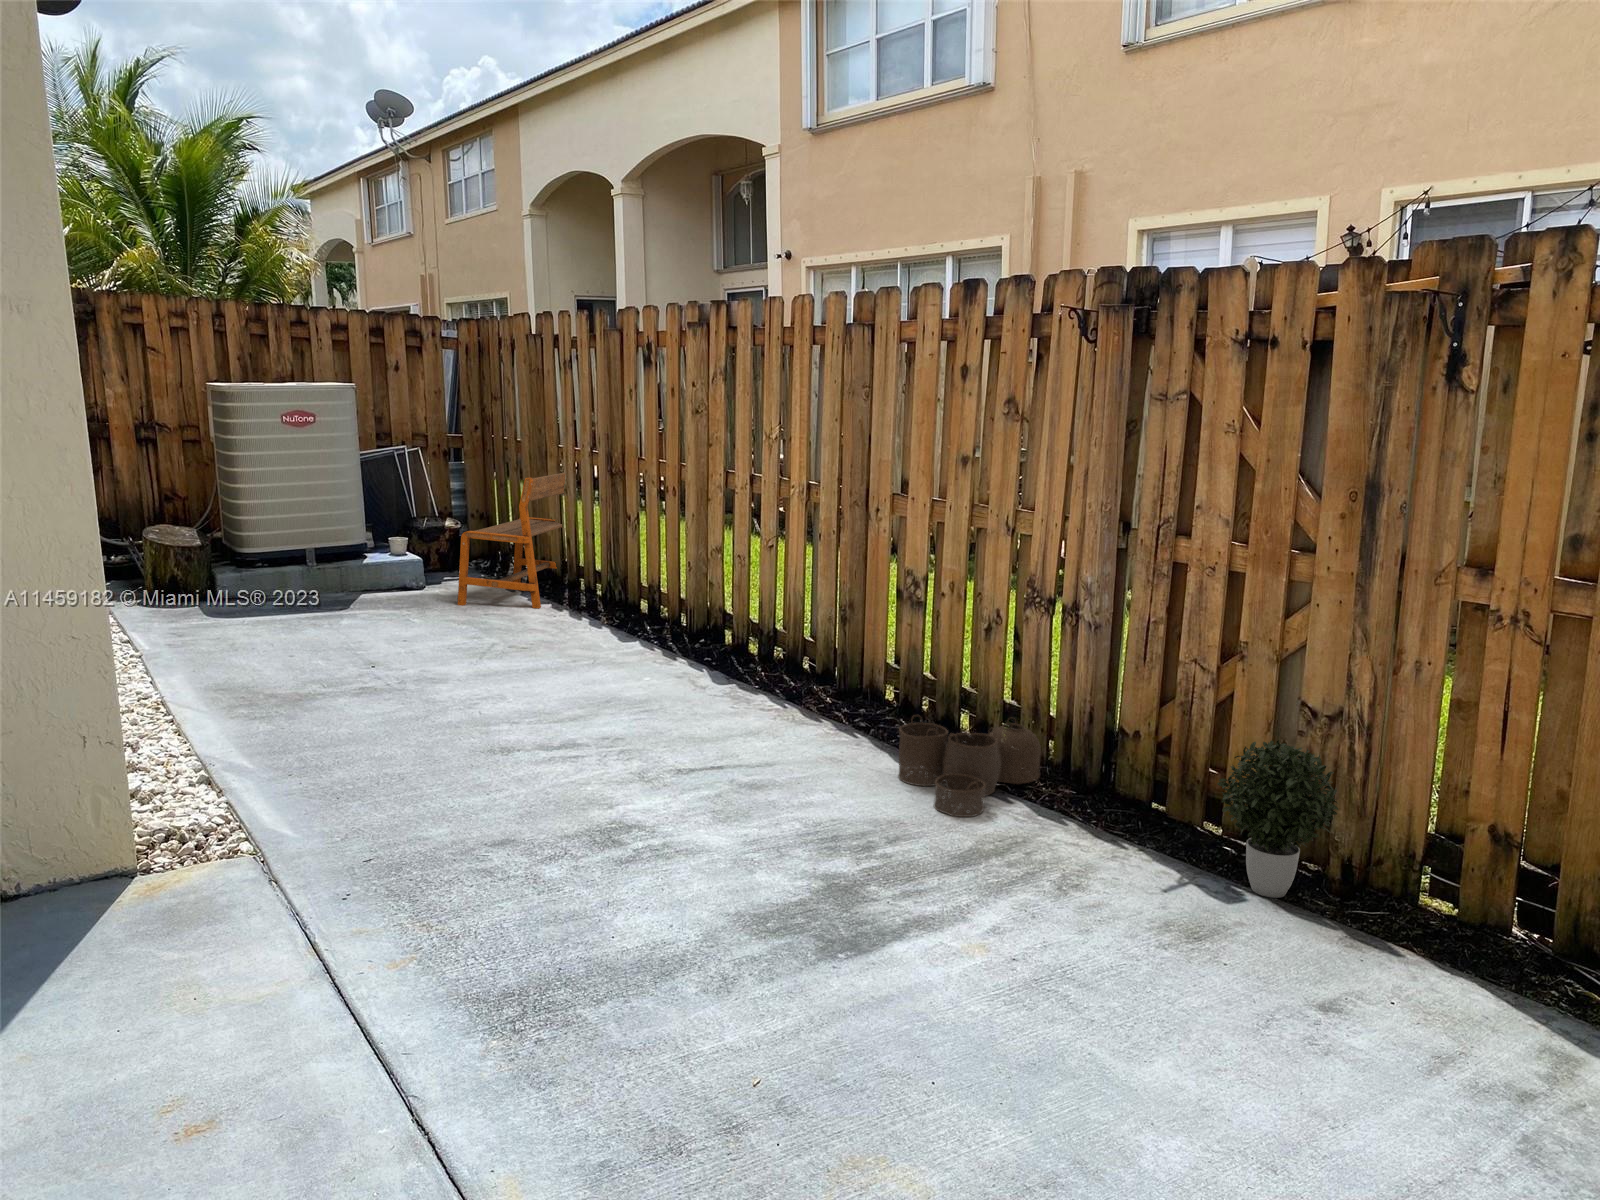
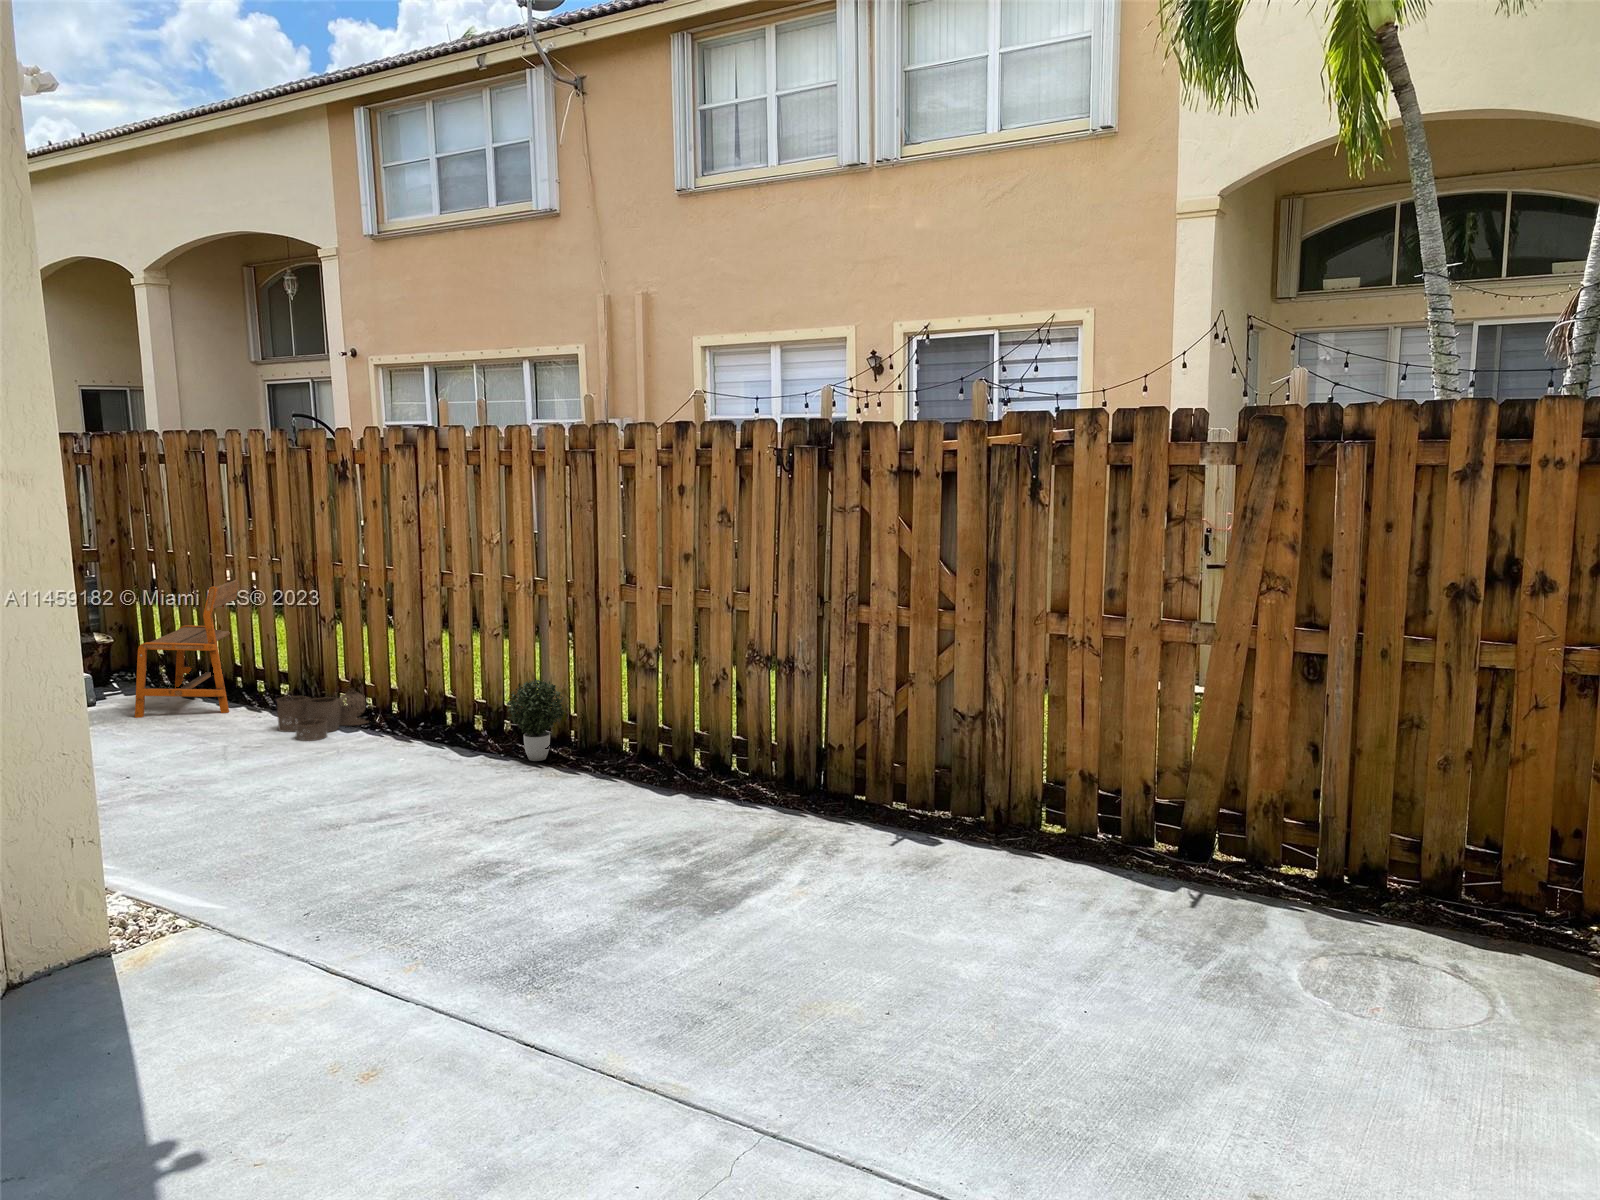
woven basket: present [898,715,1041,817] -> present [277,690,368,741]
potted plant: present [1217,740,1338,898] -> present [507,678,565,761]

